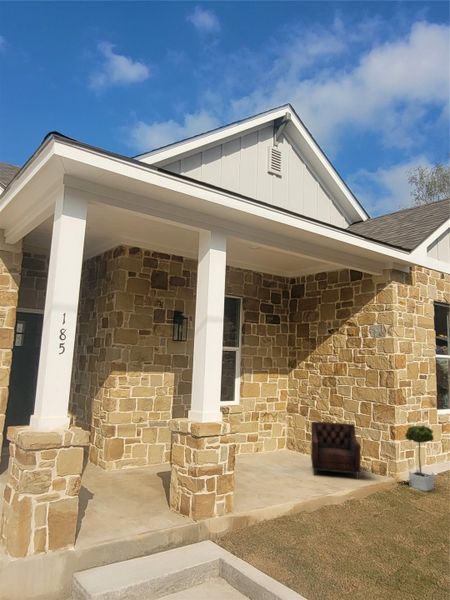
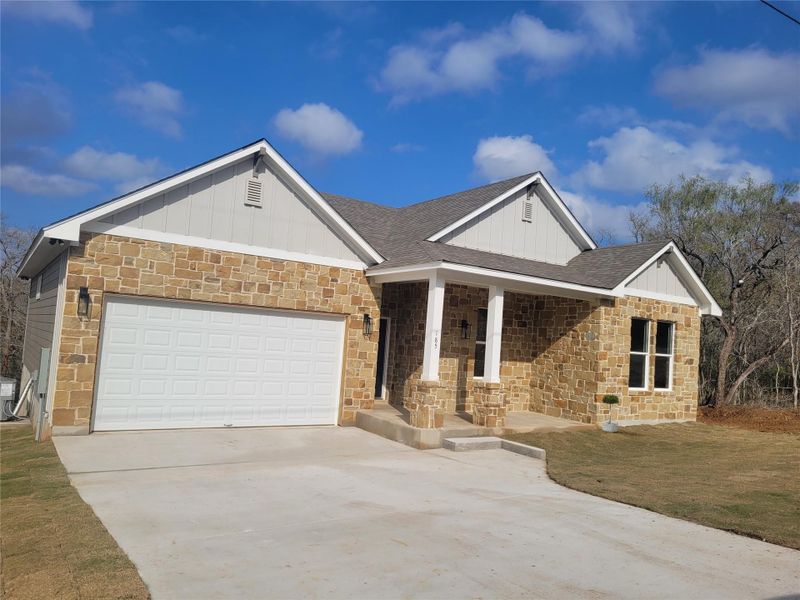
armchair: present [311,422,360,479] -> none [545,392,574,424]

